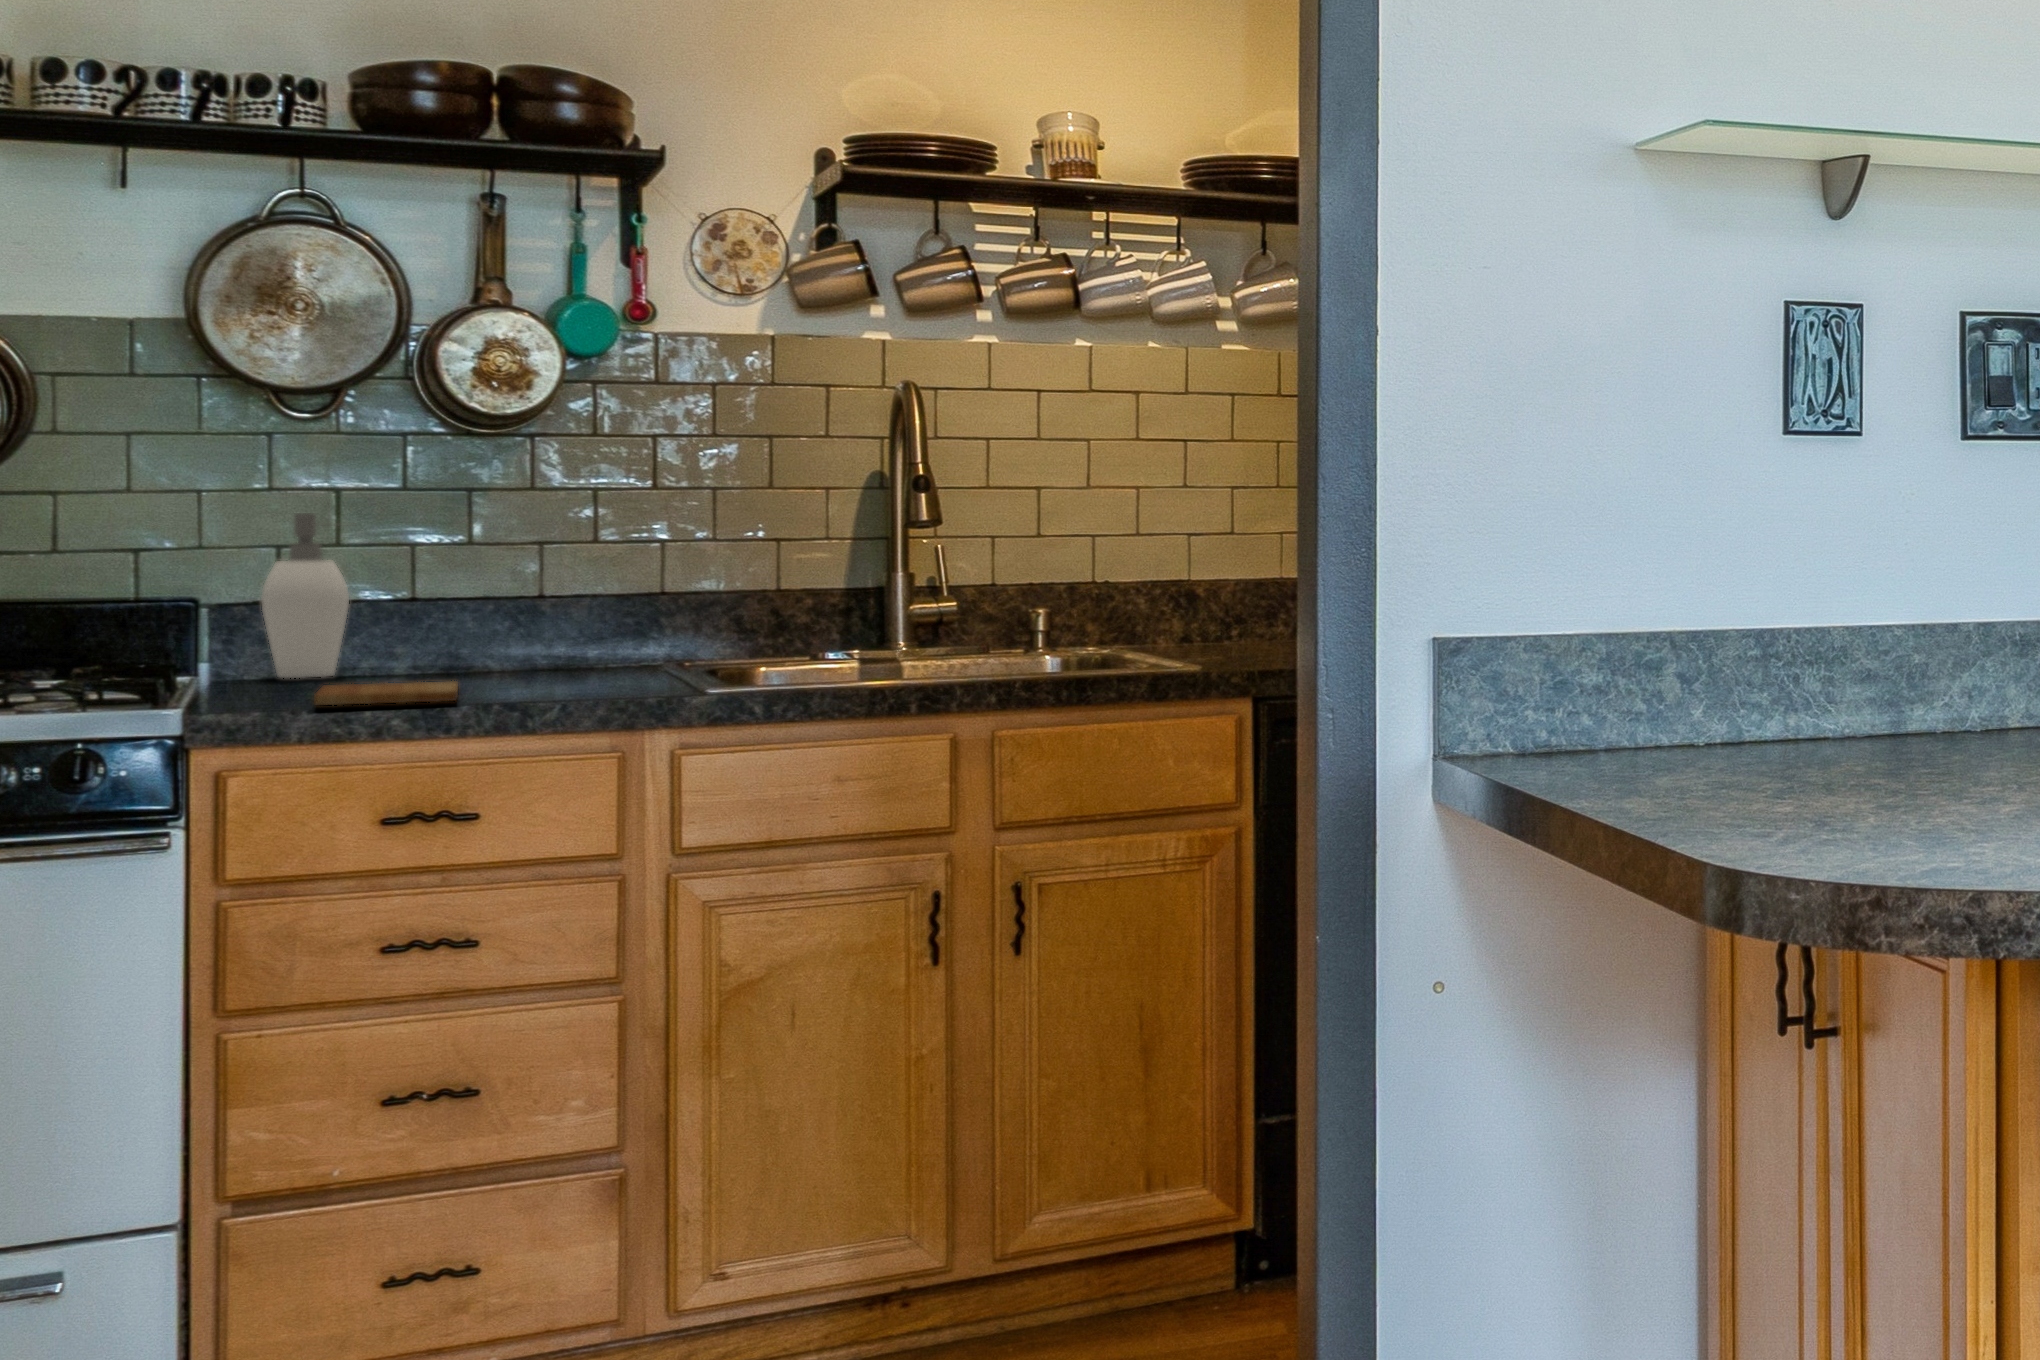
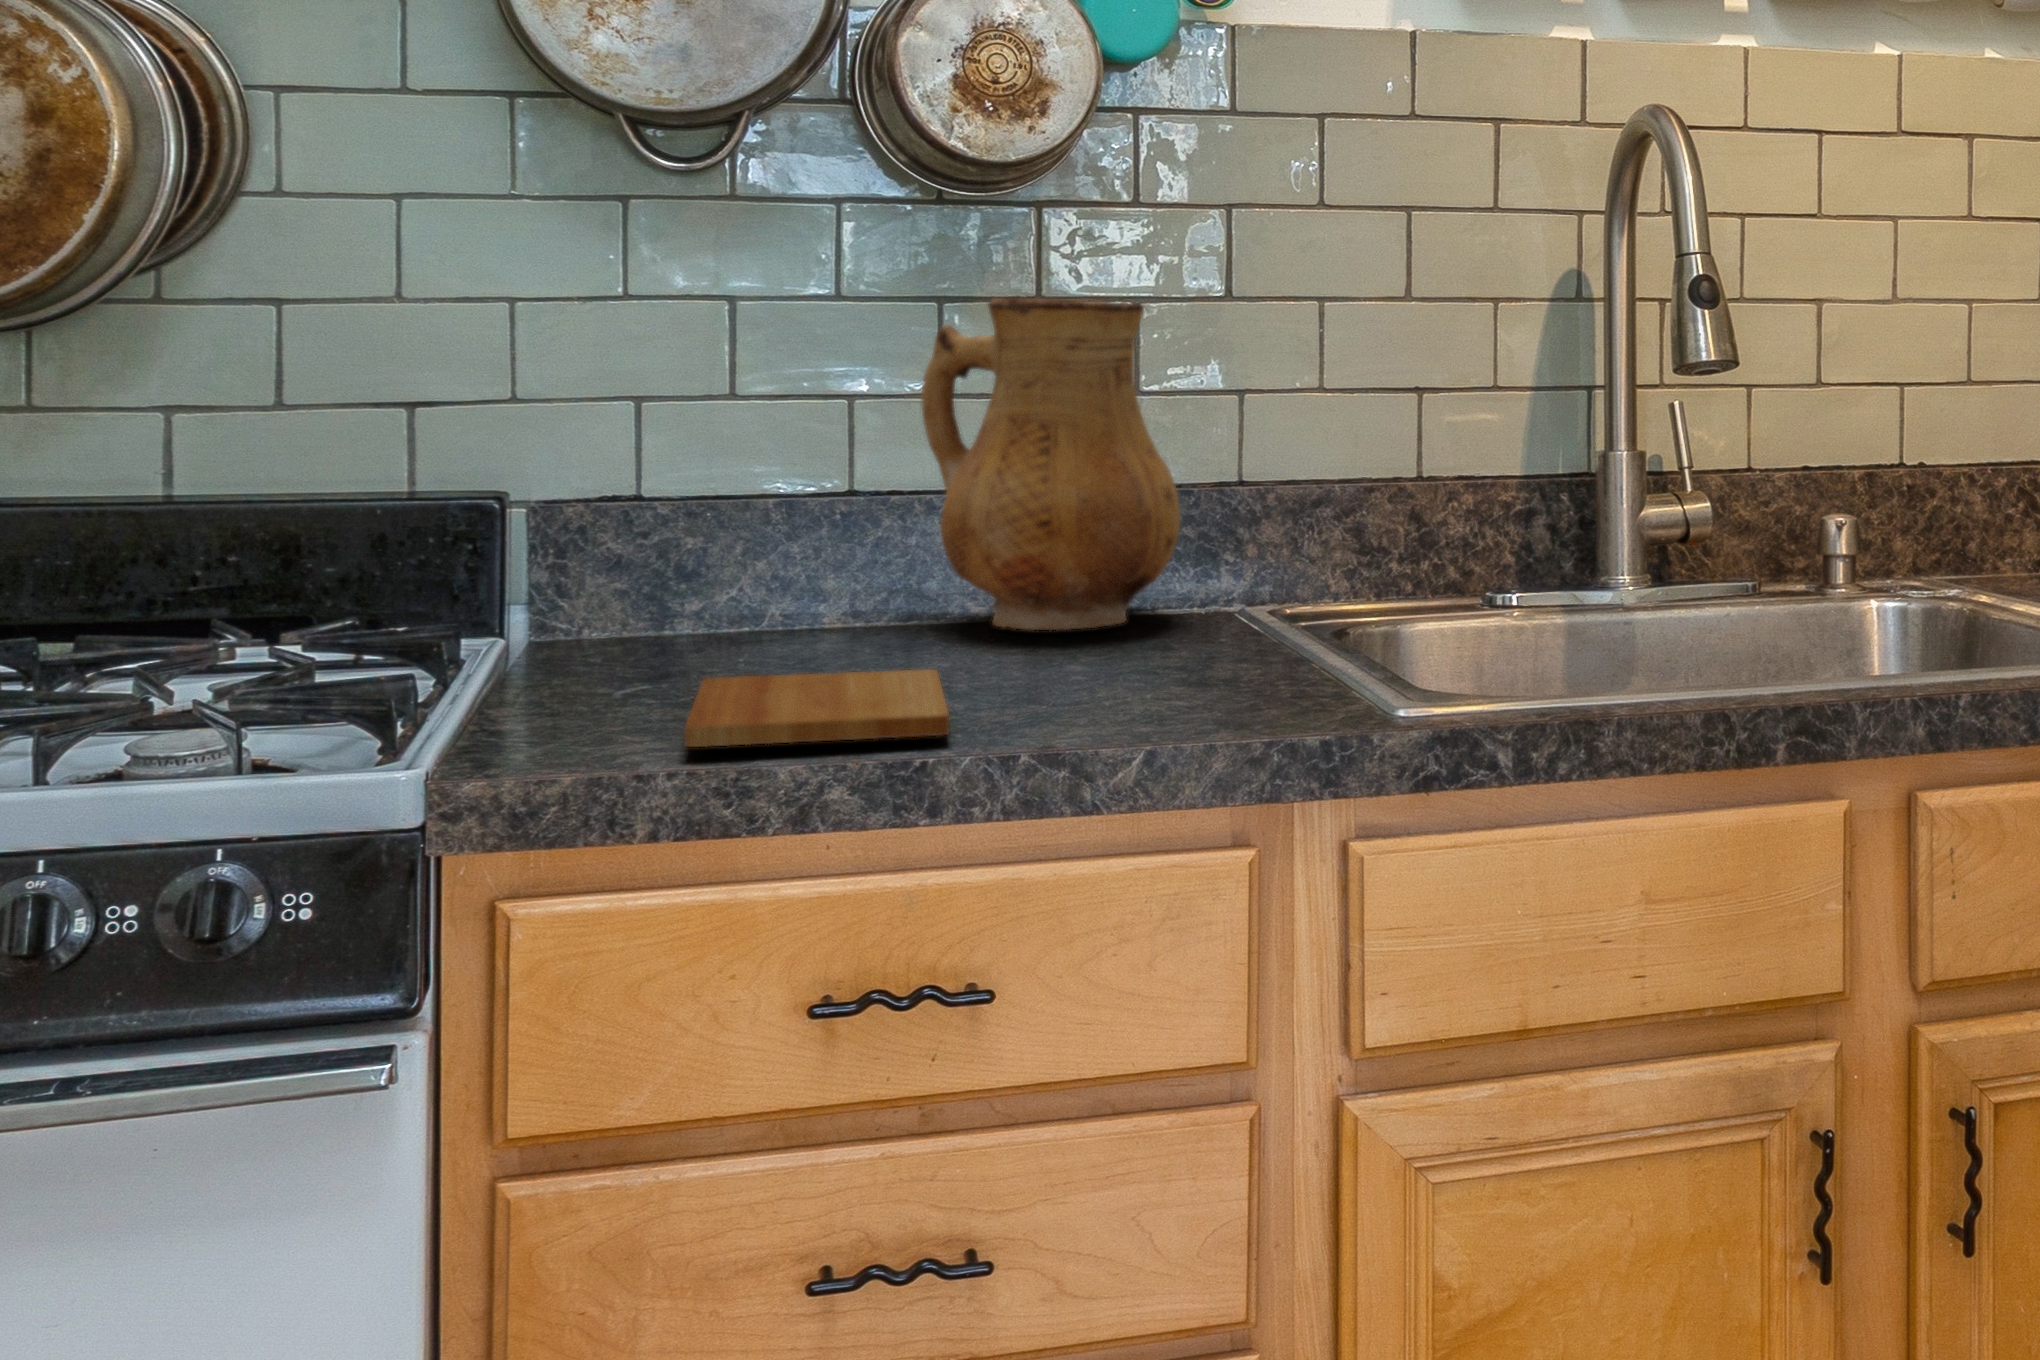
ceramic pitcher: none [456,489,613,669] -> present [921,298,1181,630]
soap dispenser: present [261,513,356,678] -> none [601,340,762,648]

